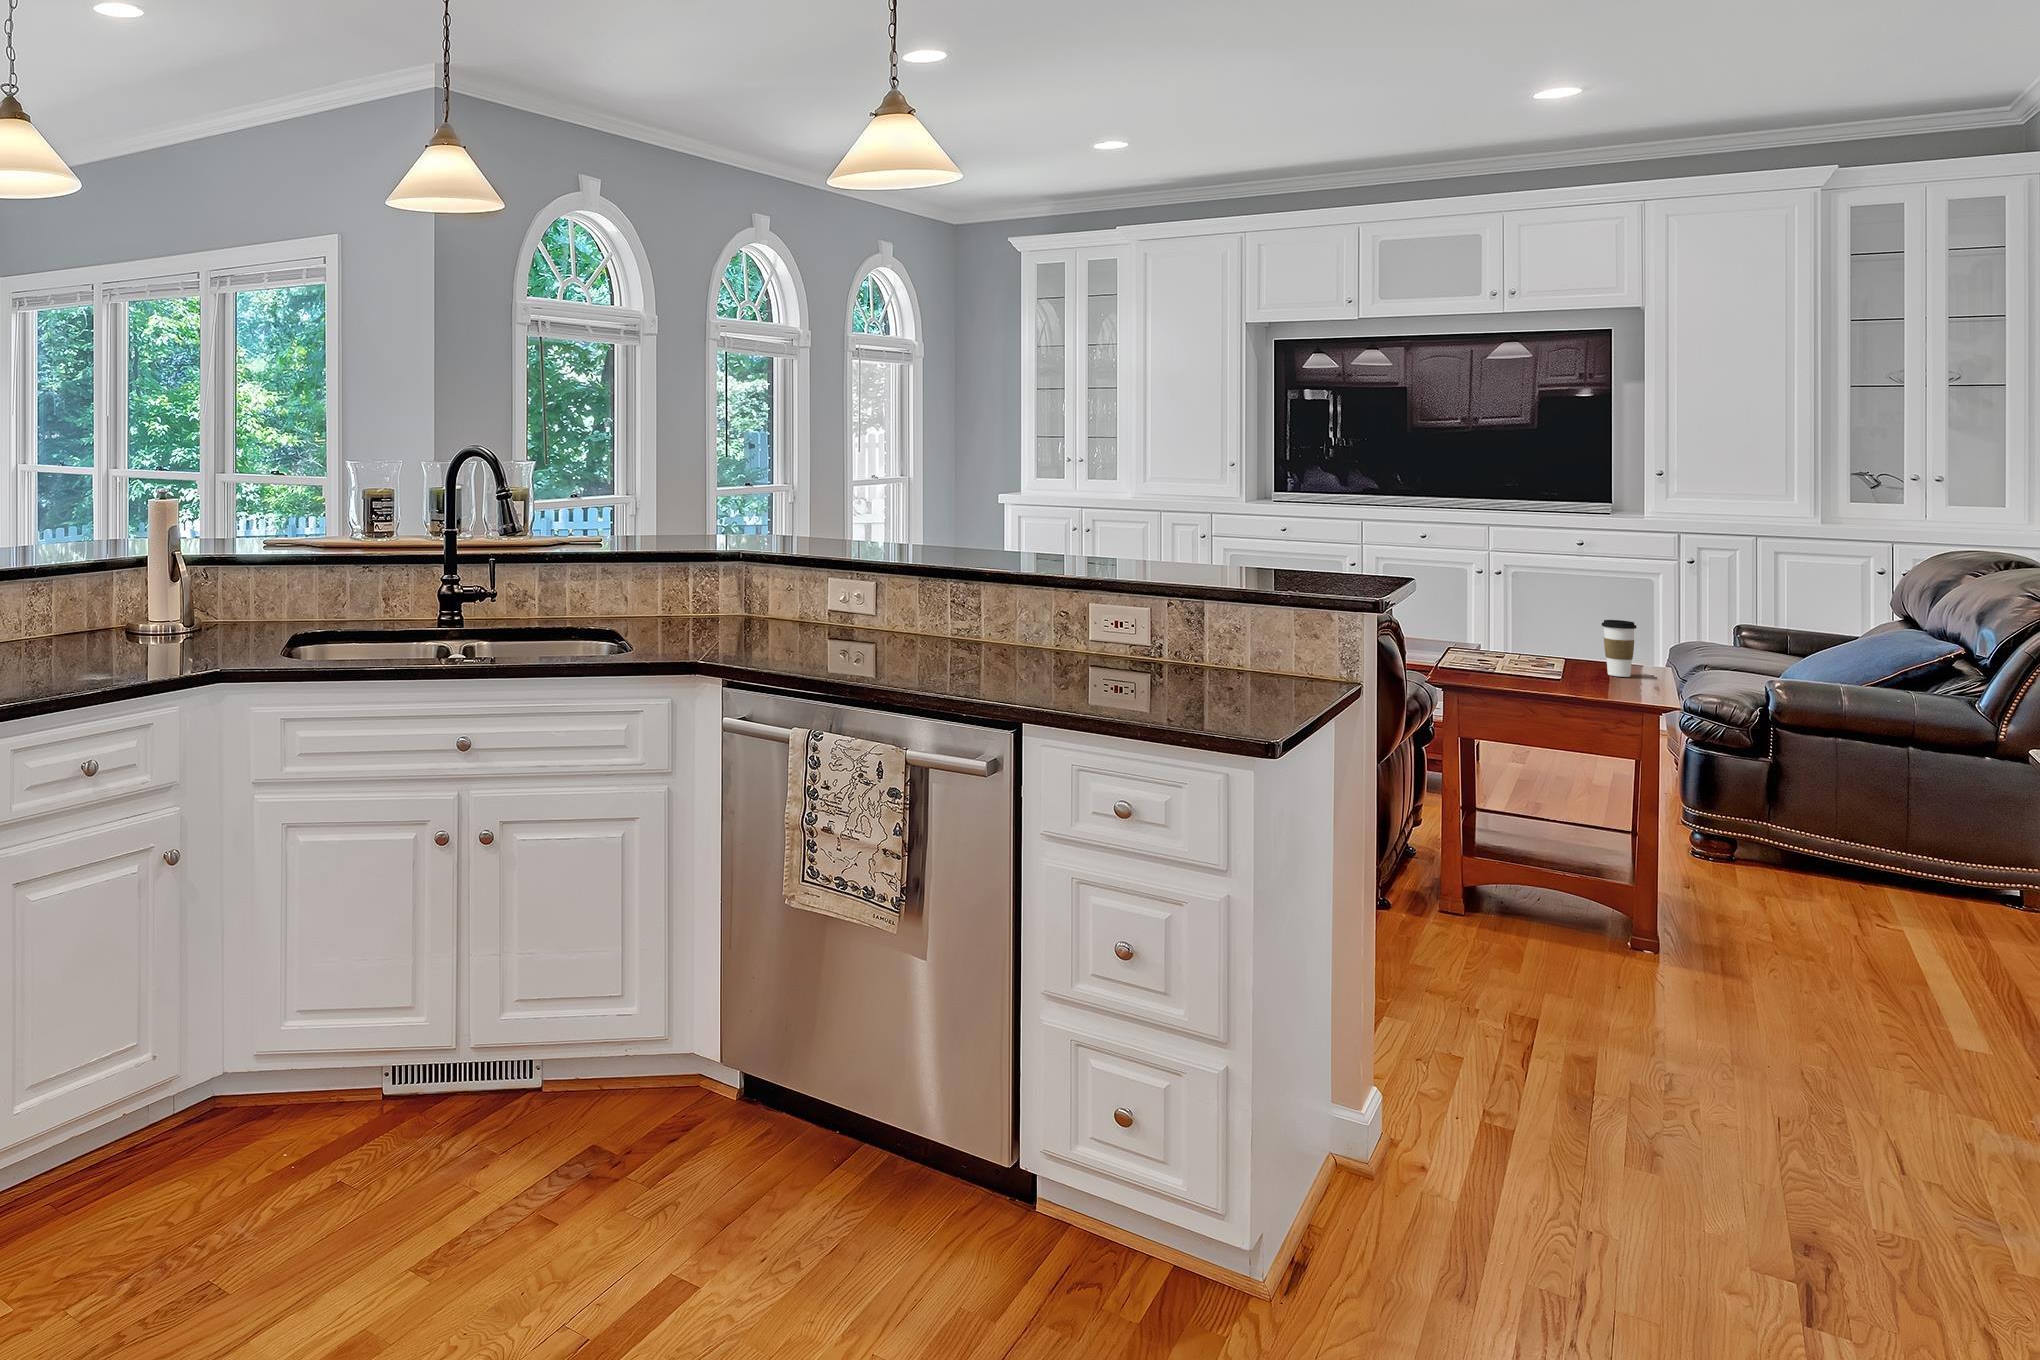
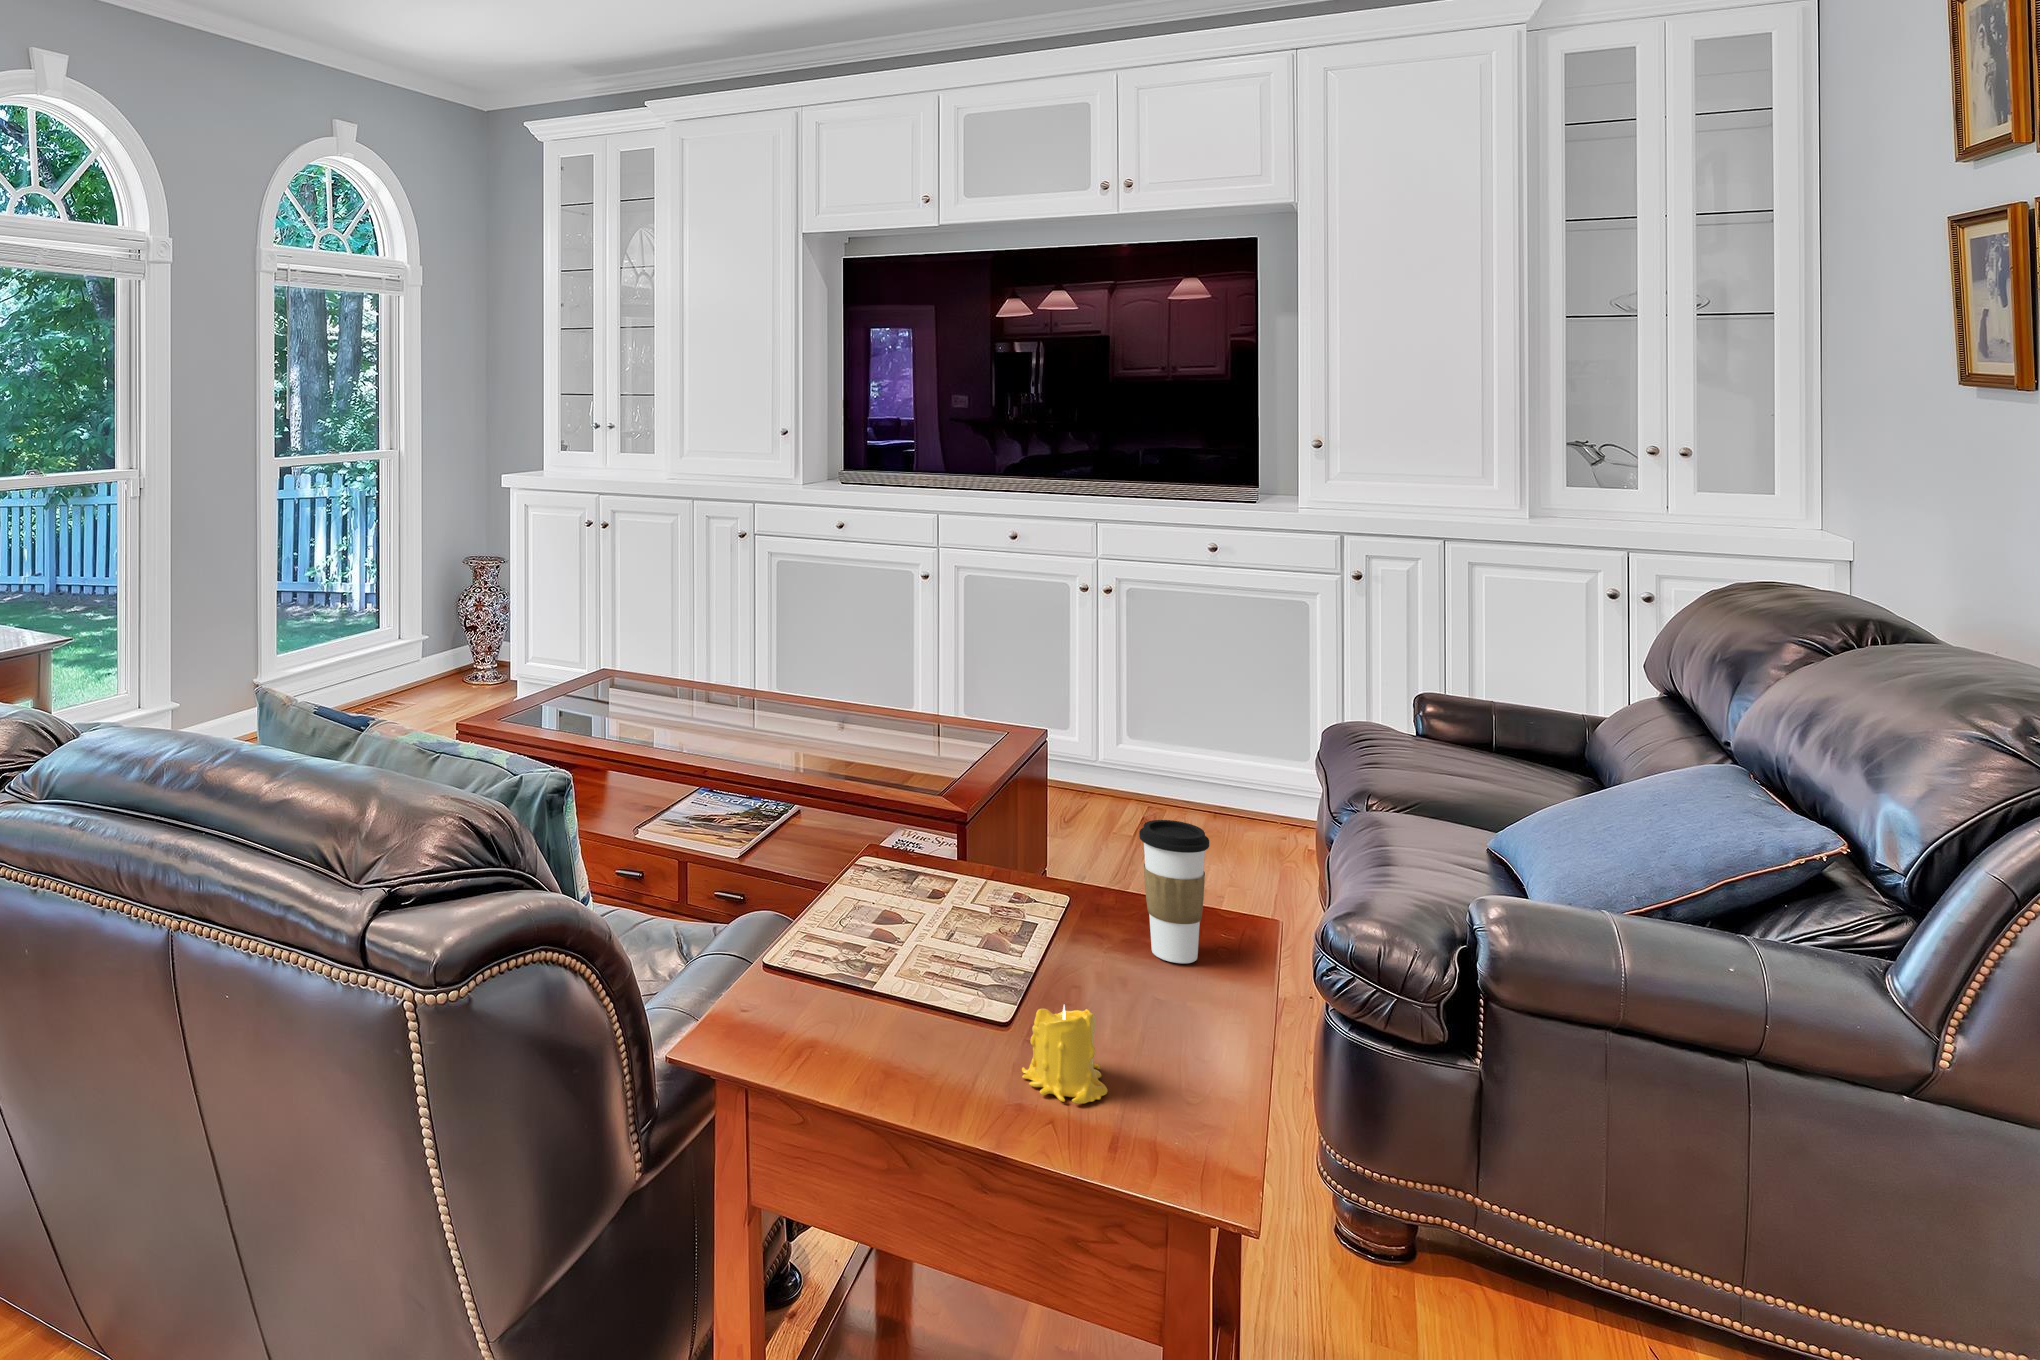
candle: none [1567,664,1606,697] -> present [1022,1005,1108,1104]

